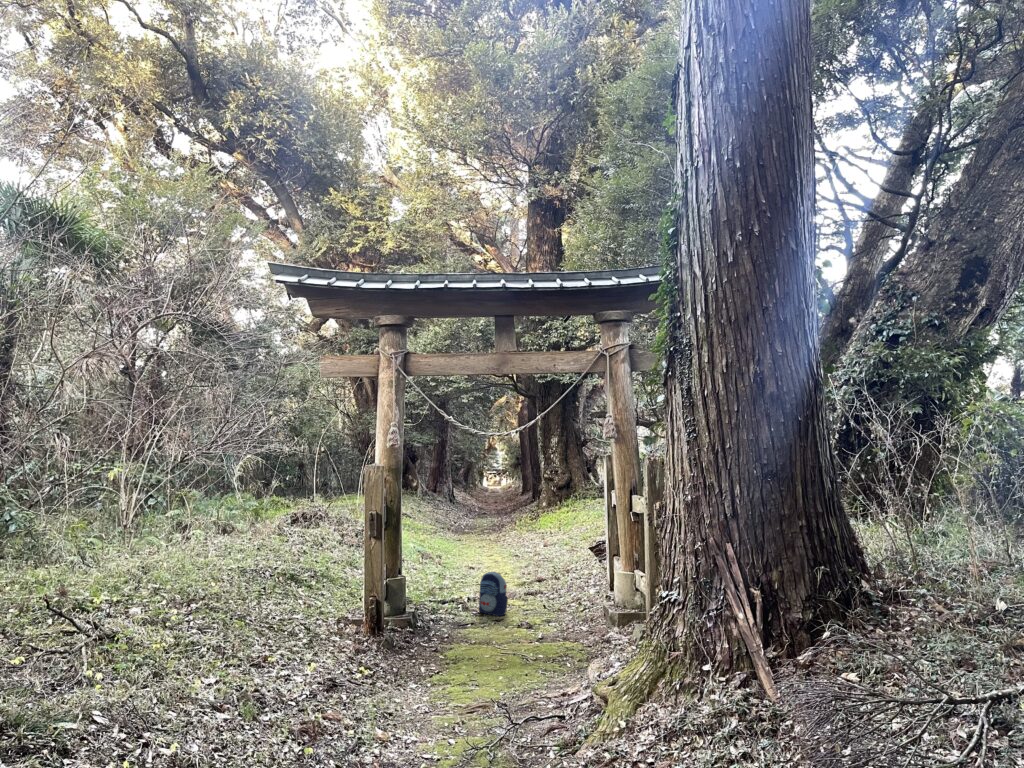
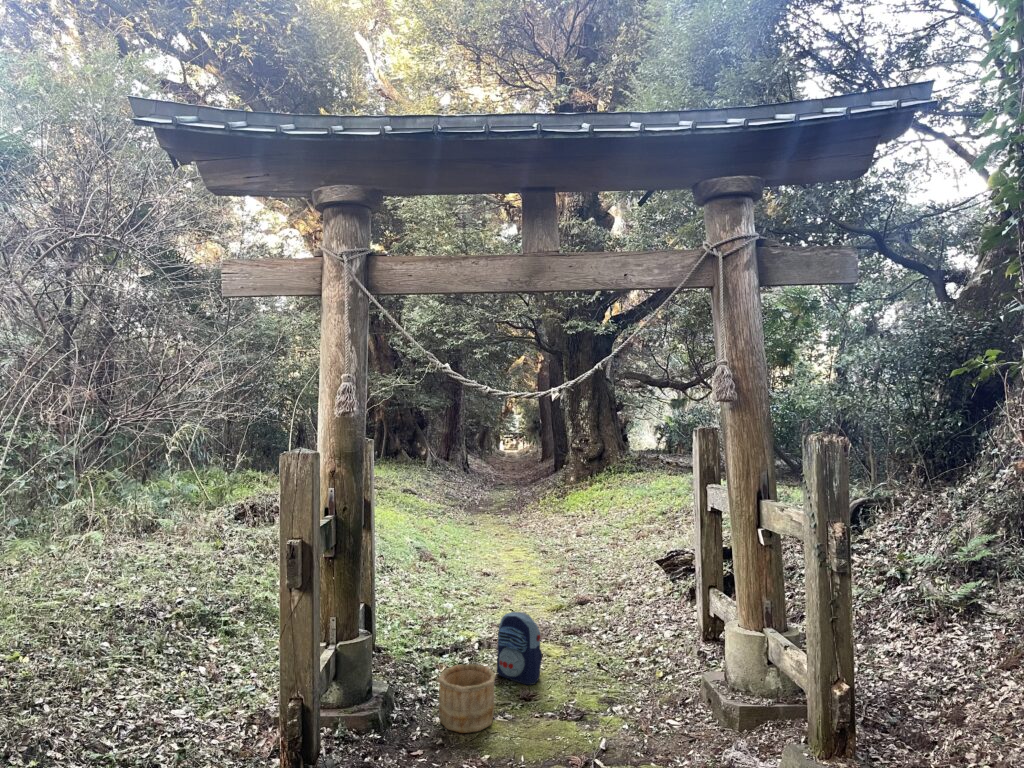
wooden bucket: none [444,597,478,632] -> present [438,664,496,733]

